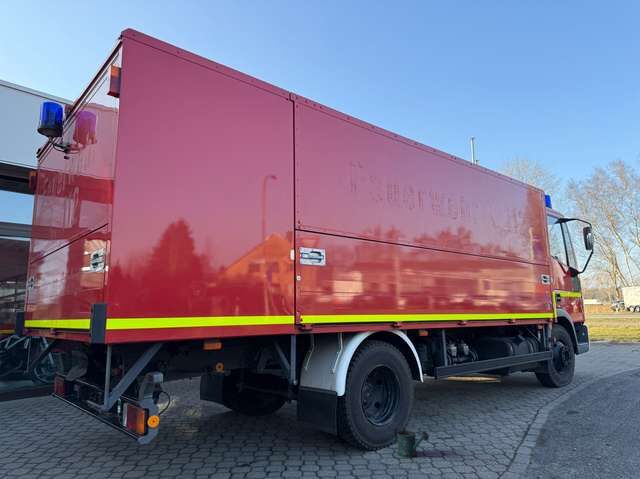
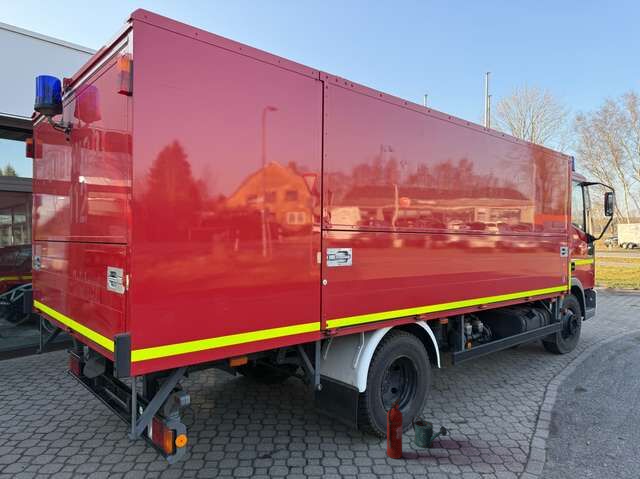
fire extinguisher: none [367,403,384,465] -> present [387,399,403,459]

